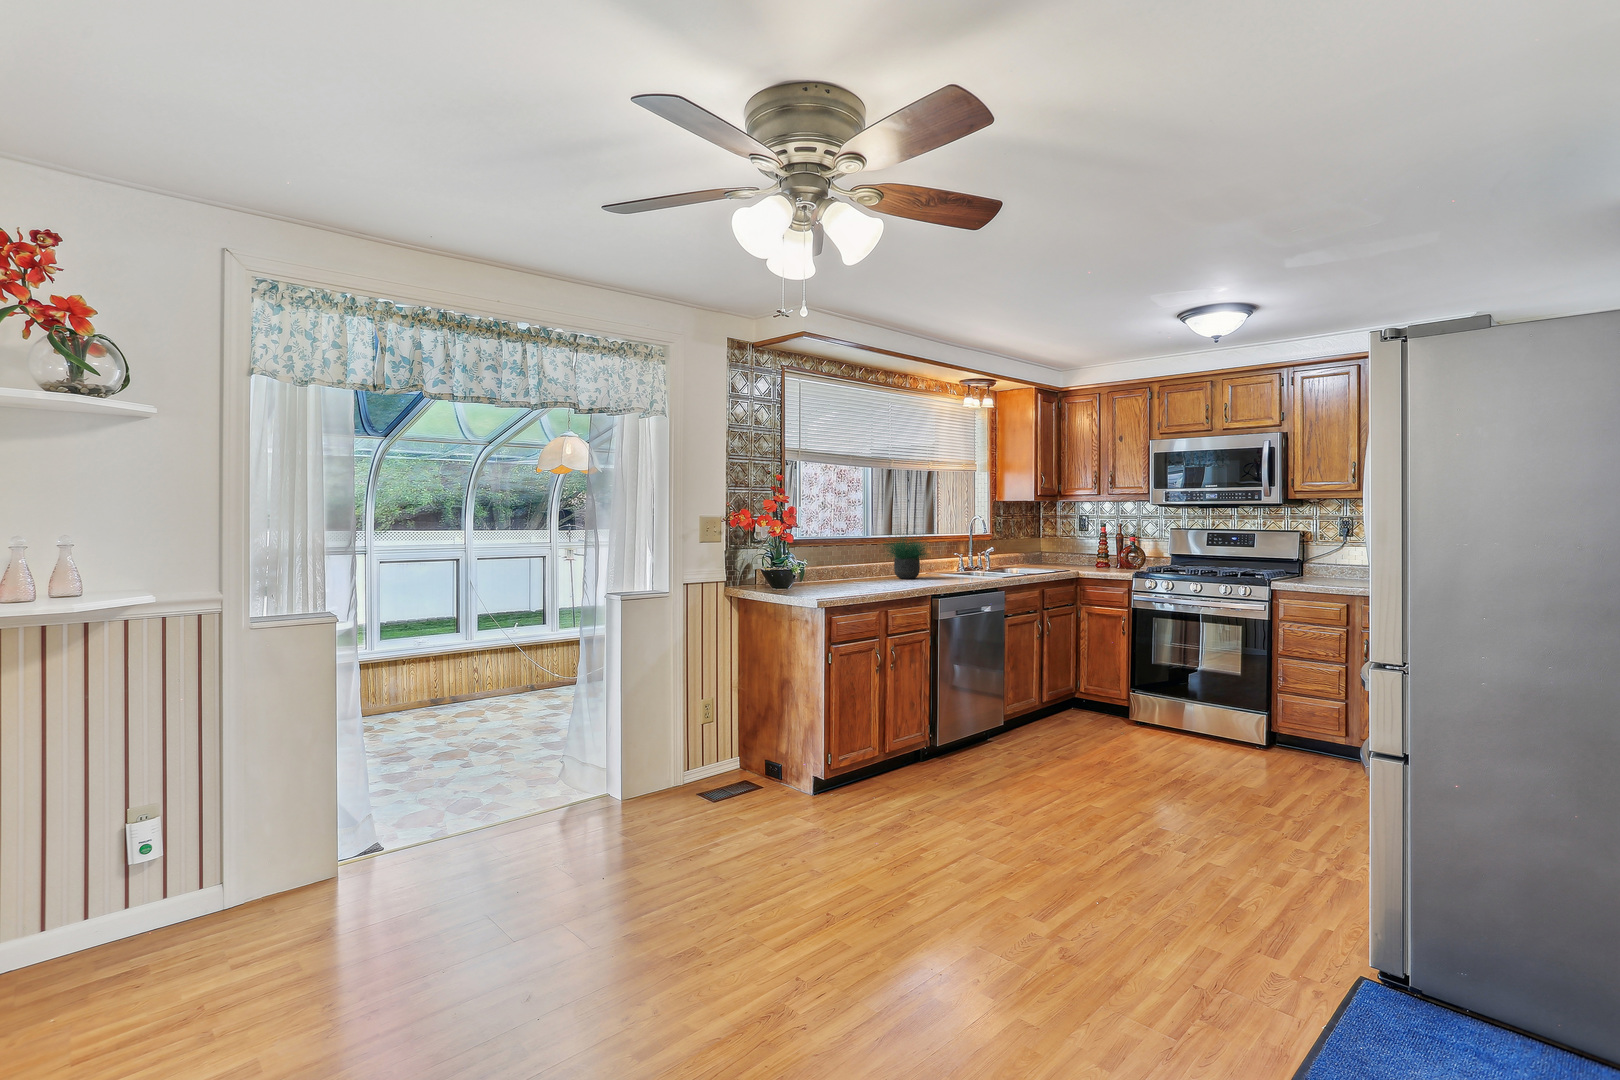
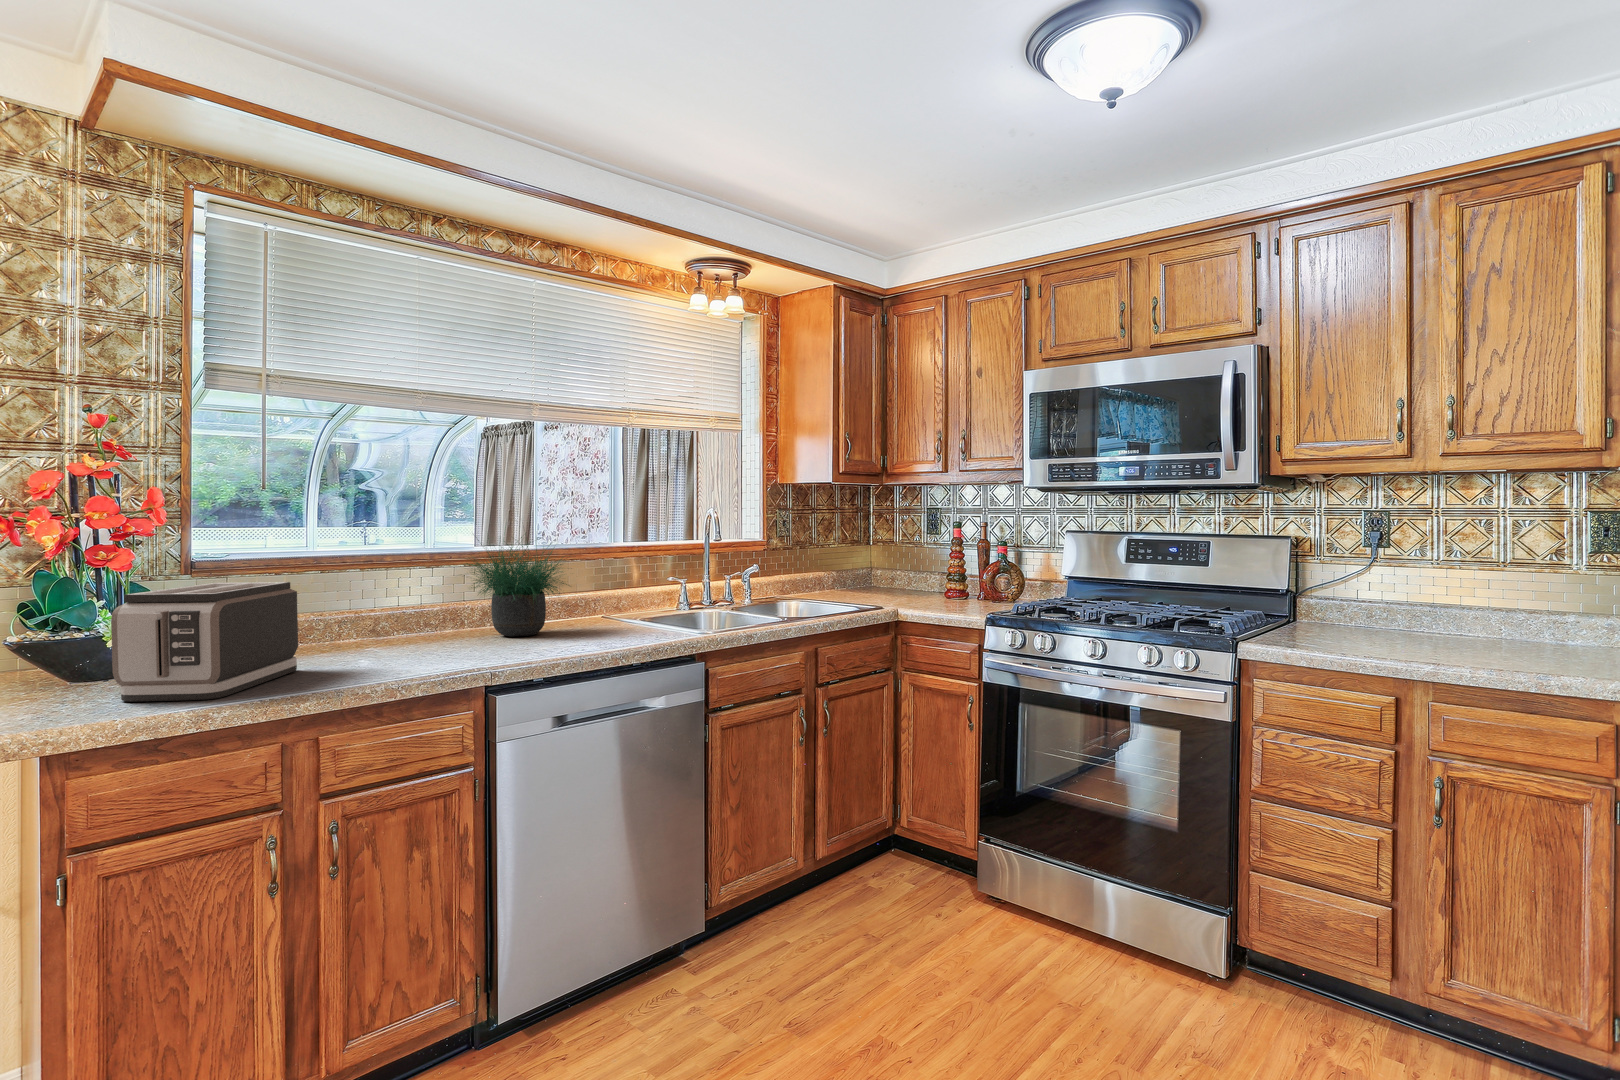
toaster: none [820,548,863,592] -> present [111,582,298,702]

